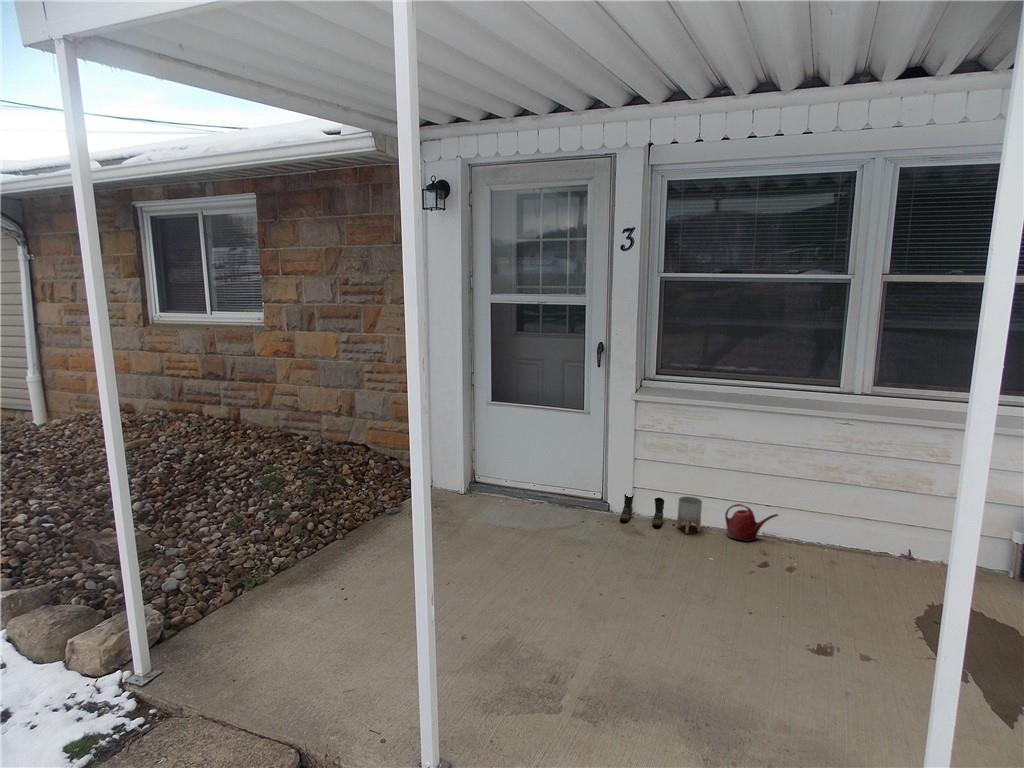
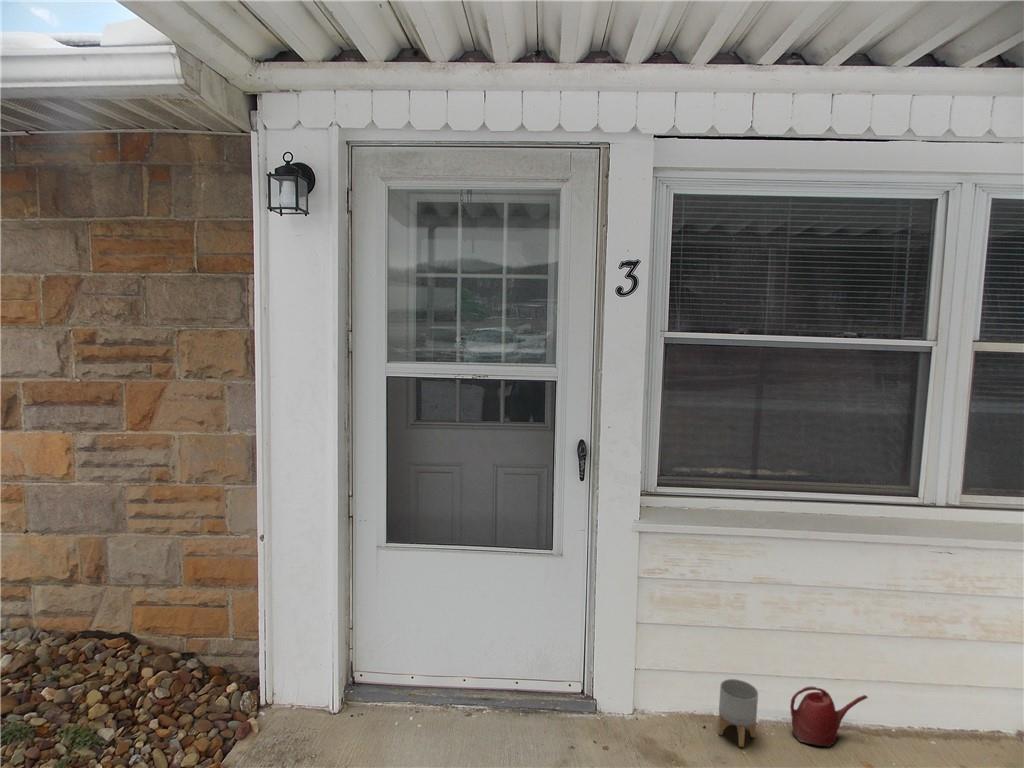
boots: present [620,494,664,526] -> none [627,683,697,740]

